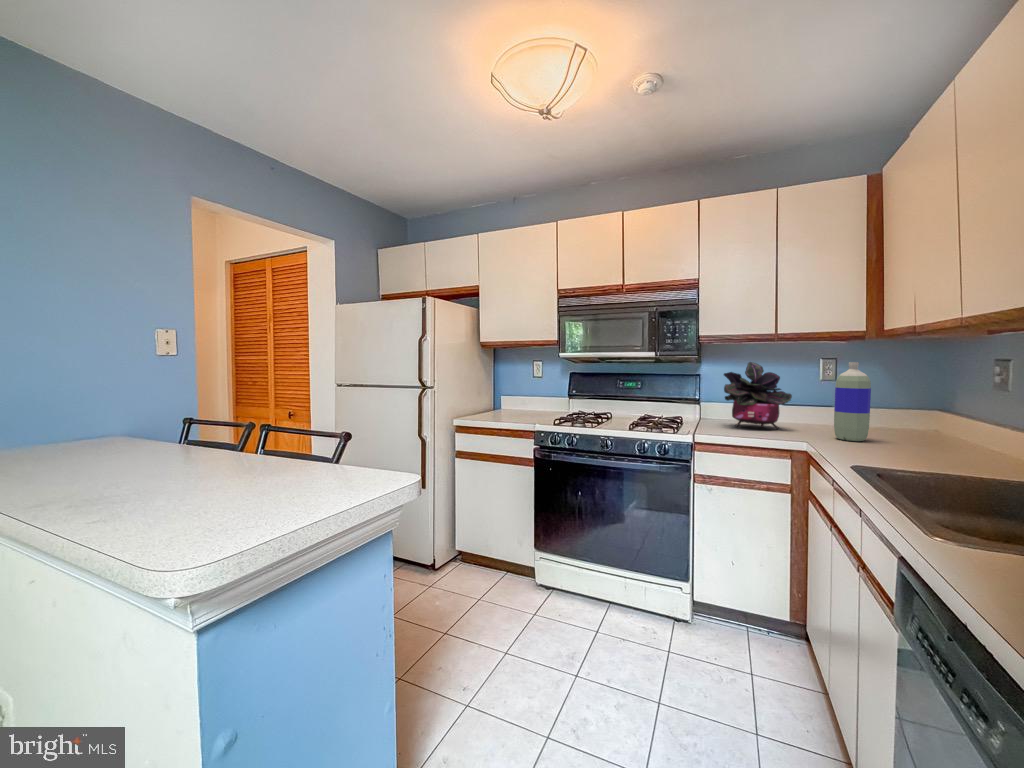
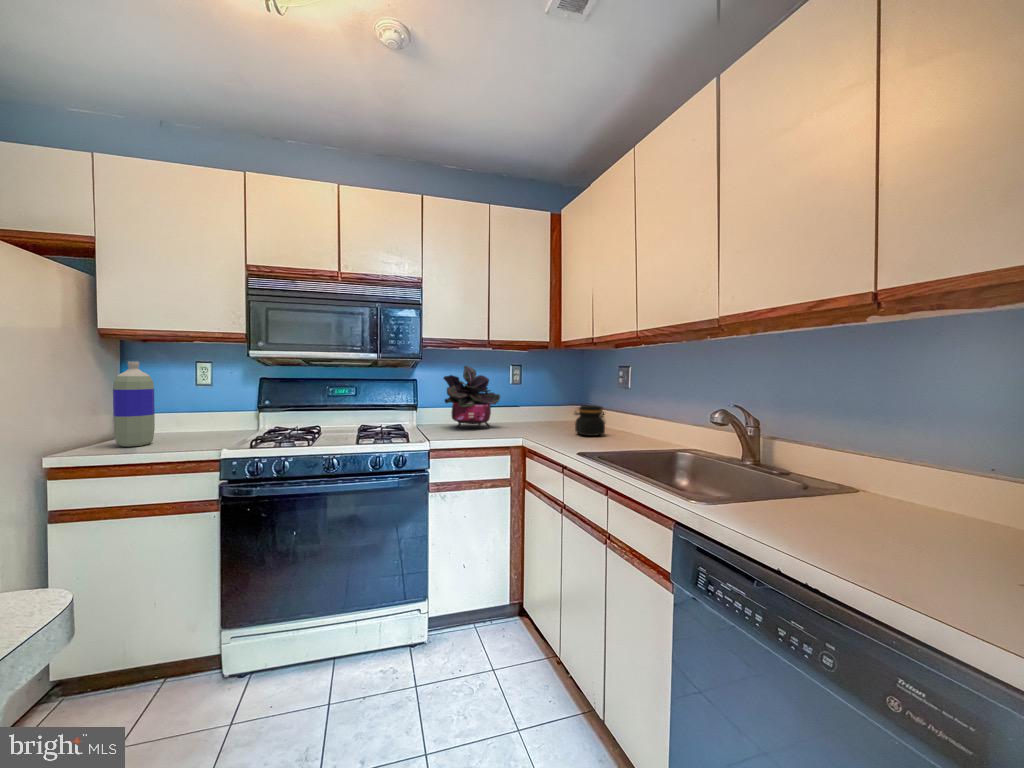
bottle: present [834,362,871,441] -> present [113,361,155,447]
jar: none [888,411,945,452] -> present [574,405,605,436]

